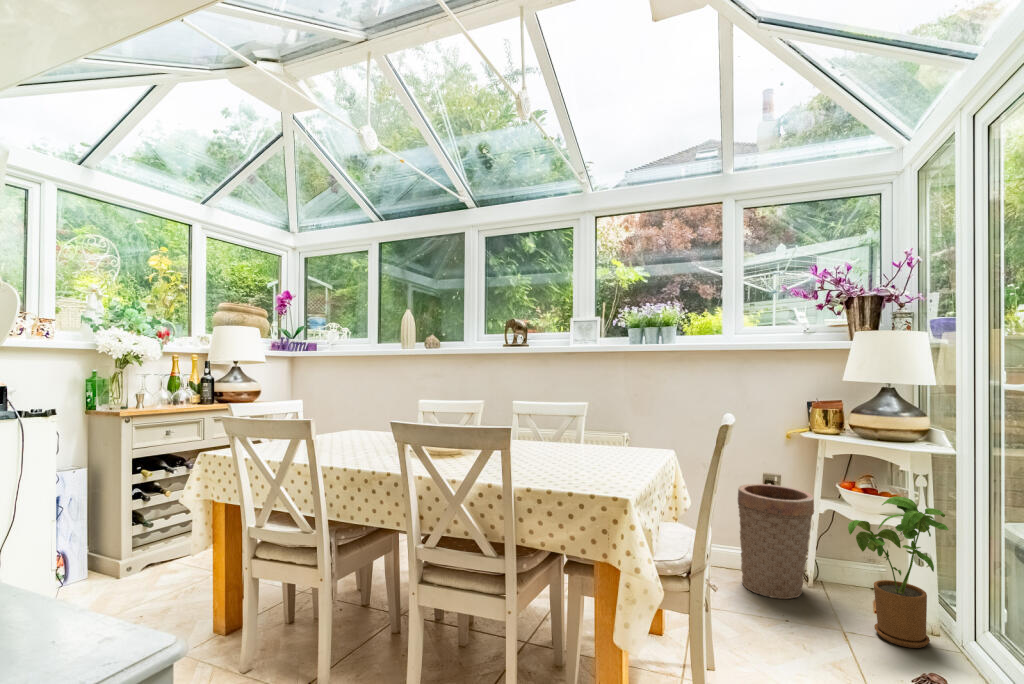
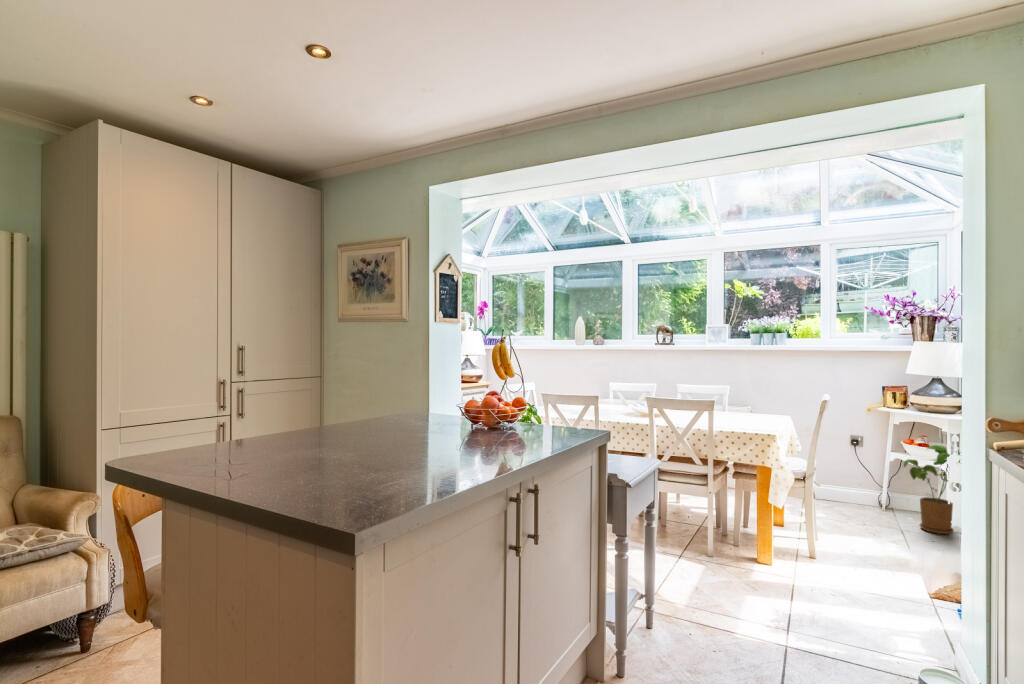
basket: present [738,484,814,599] -> none [831,441,884,512]

